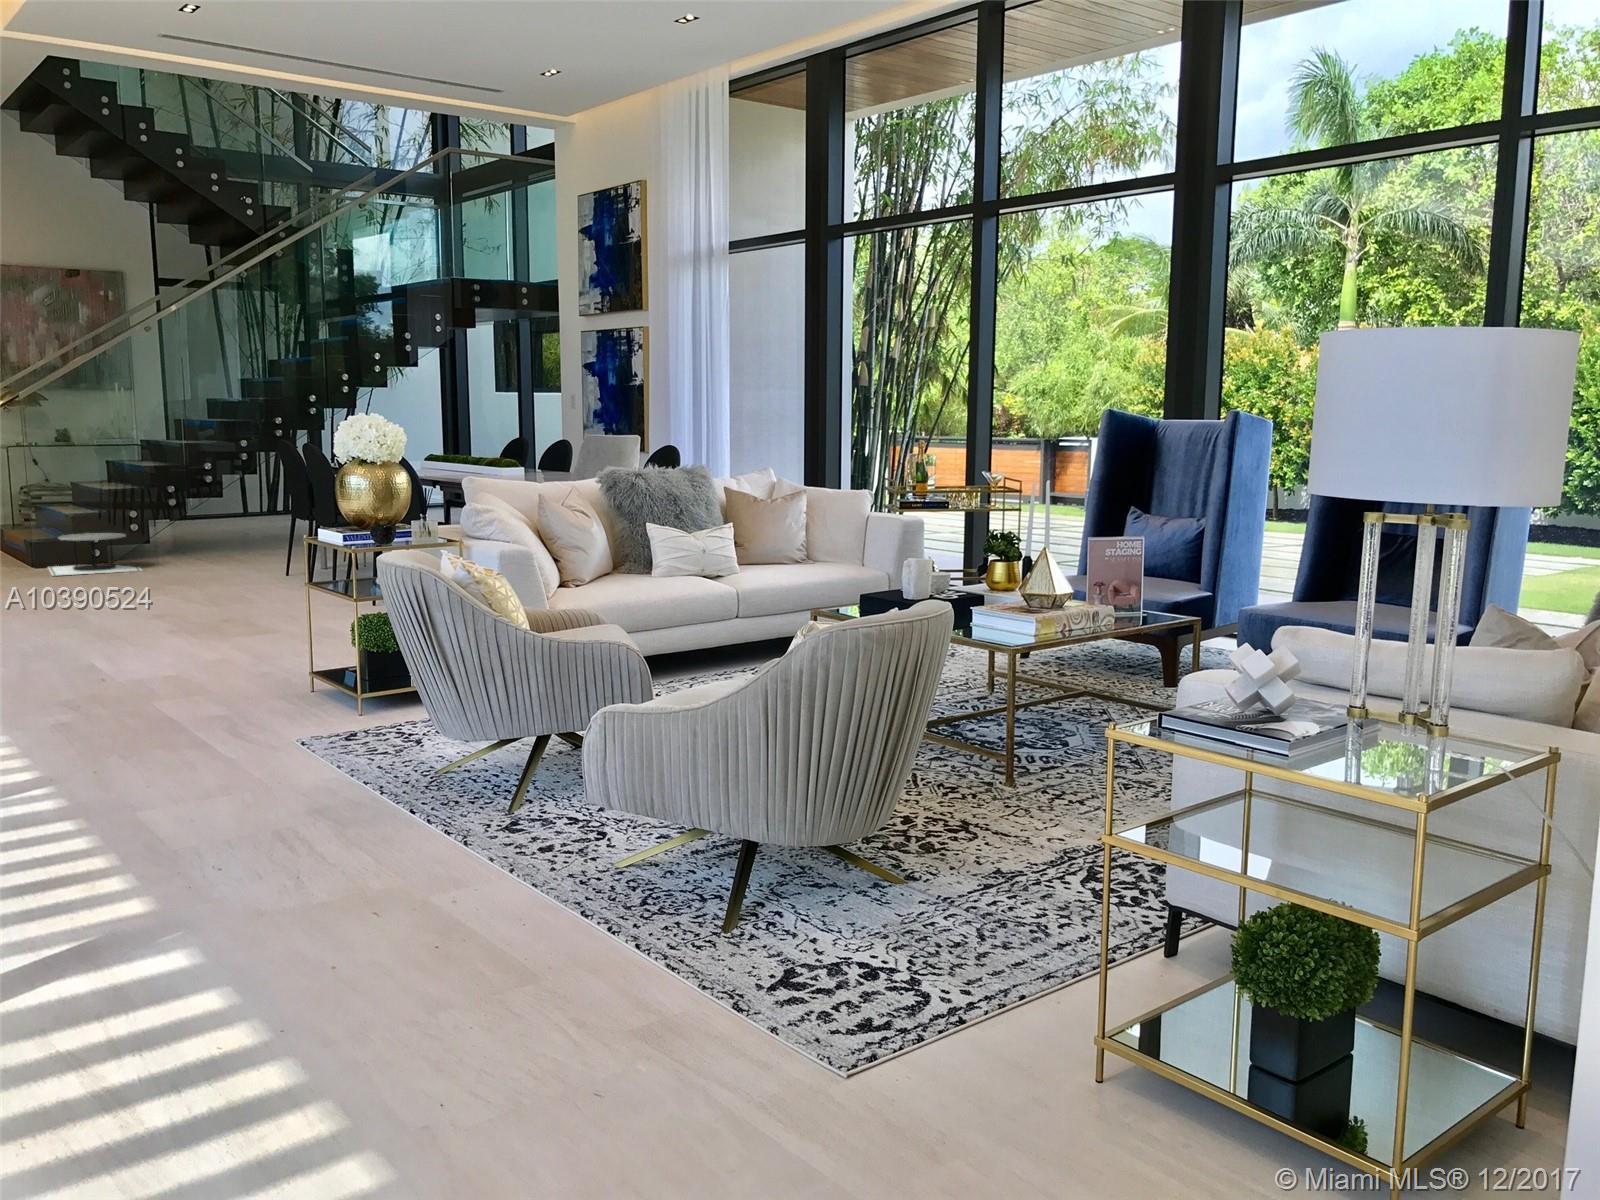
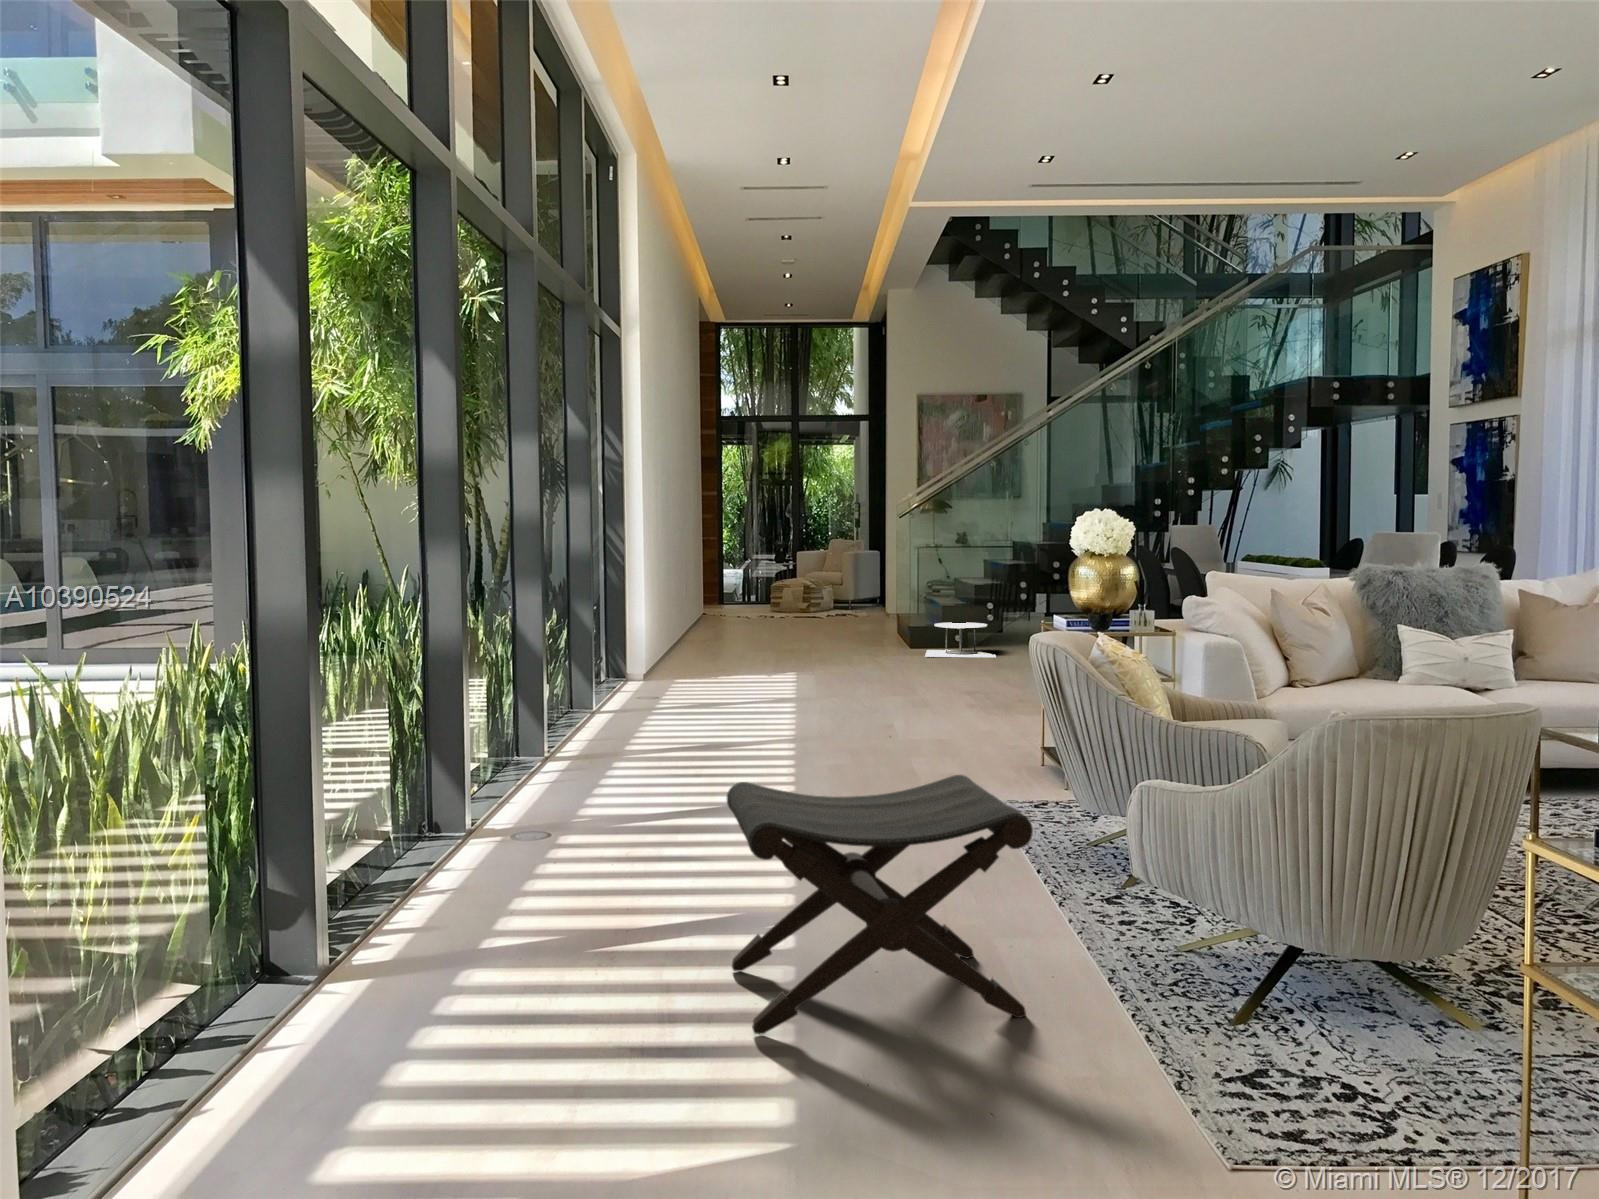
footstool: none [131,731,545,1091] -> present [727,775,1033,1034]

